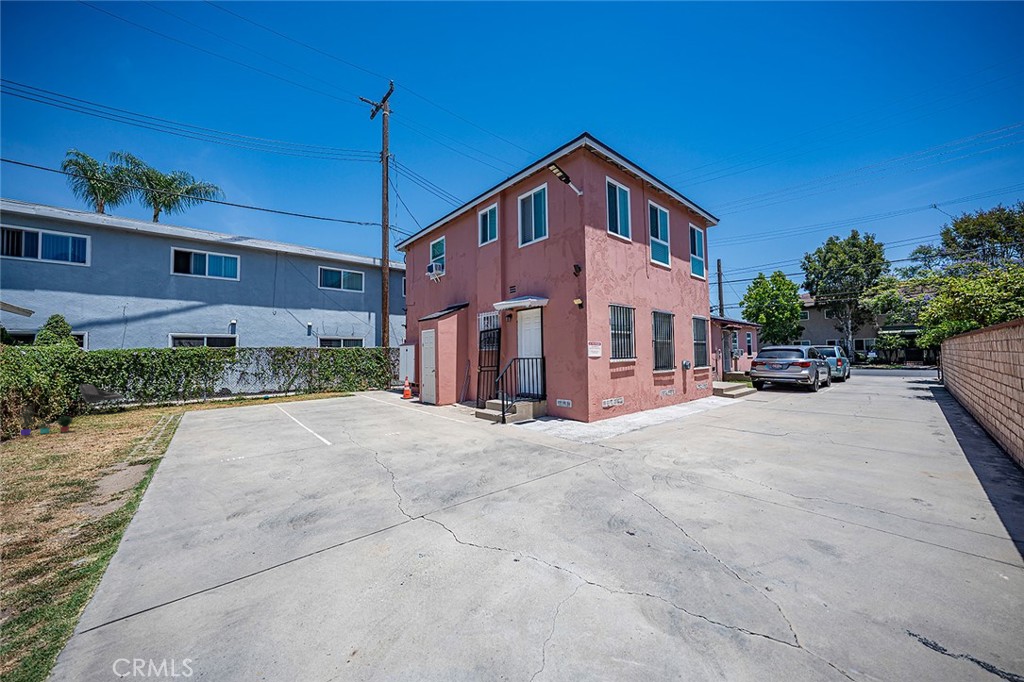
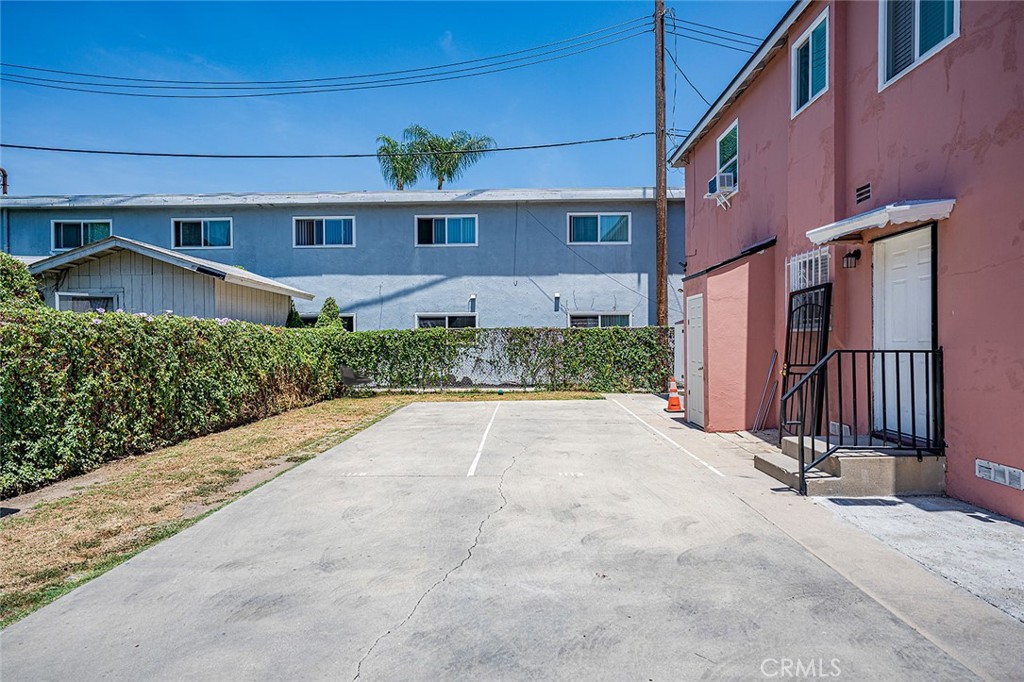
potted plant: present [19,406,73,435] -> none [290,384,327,412]

